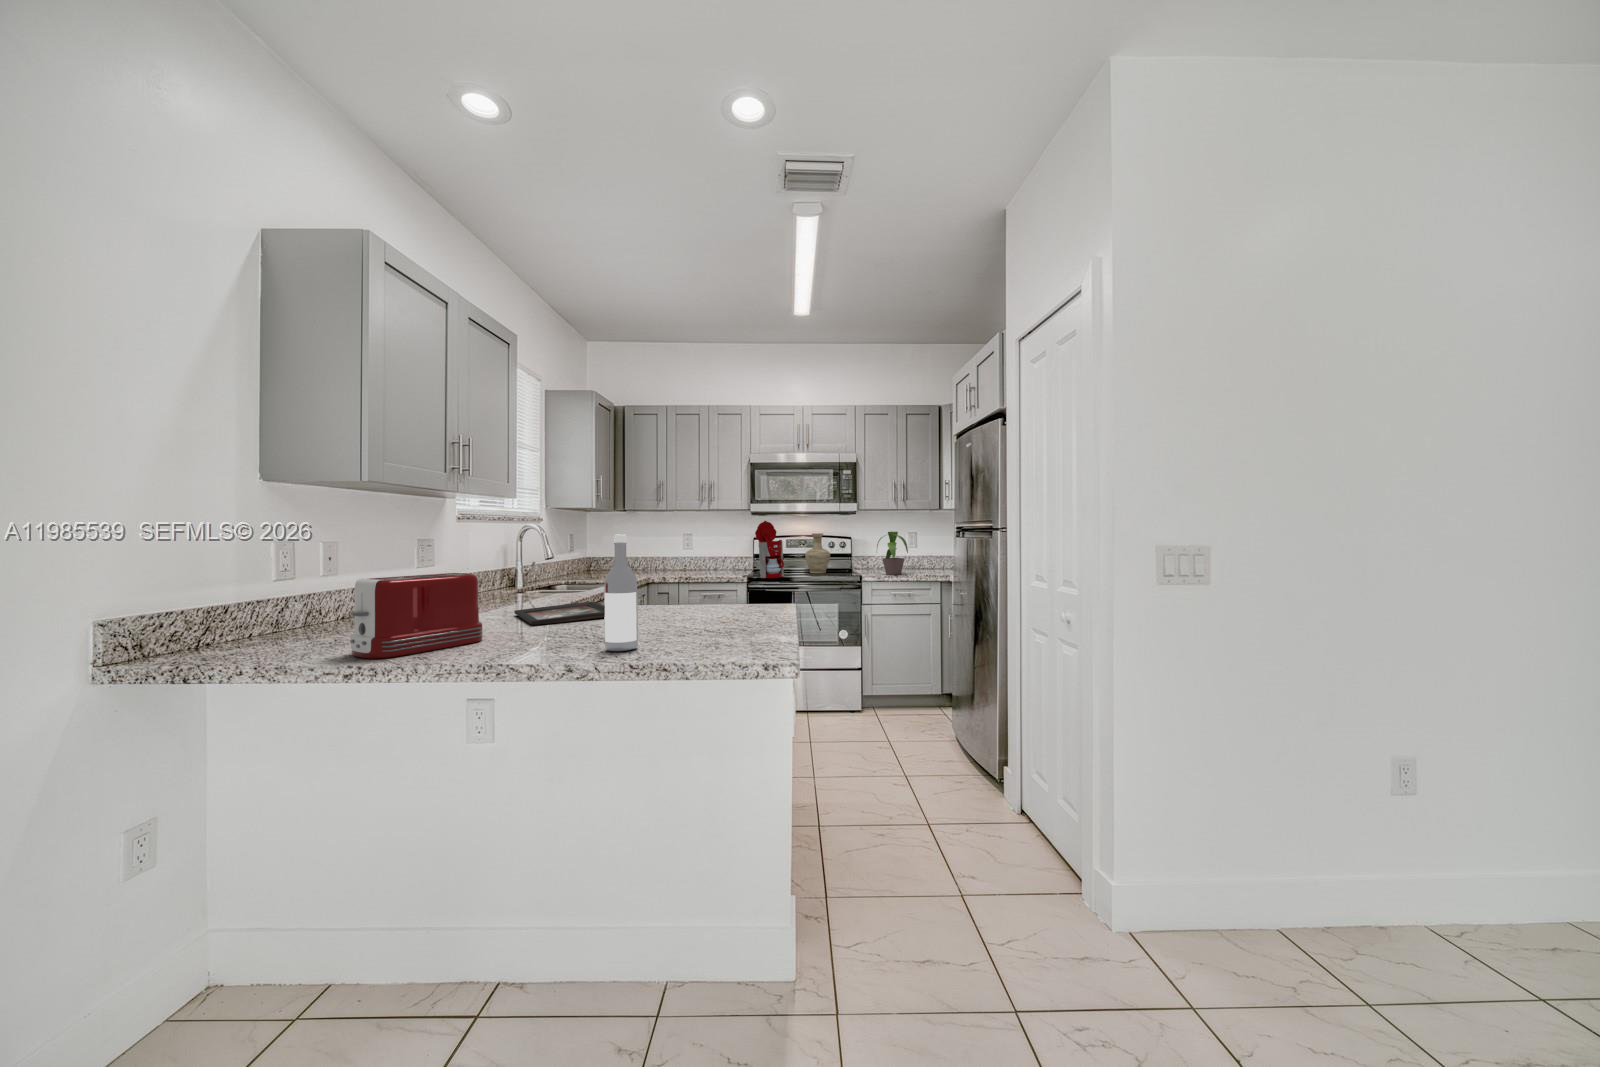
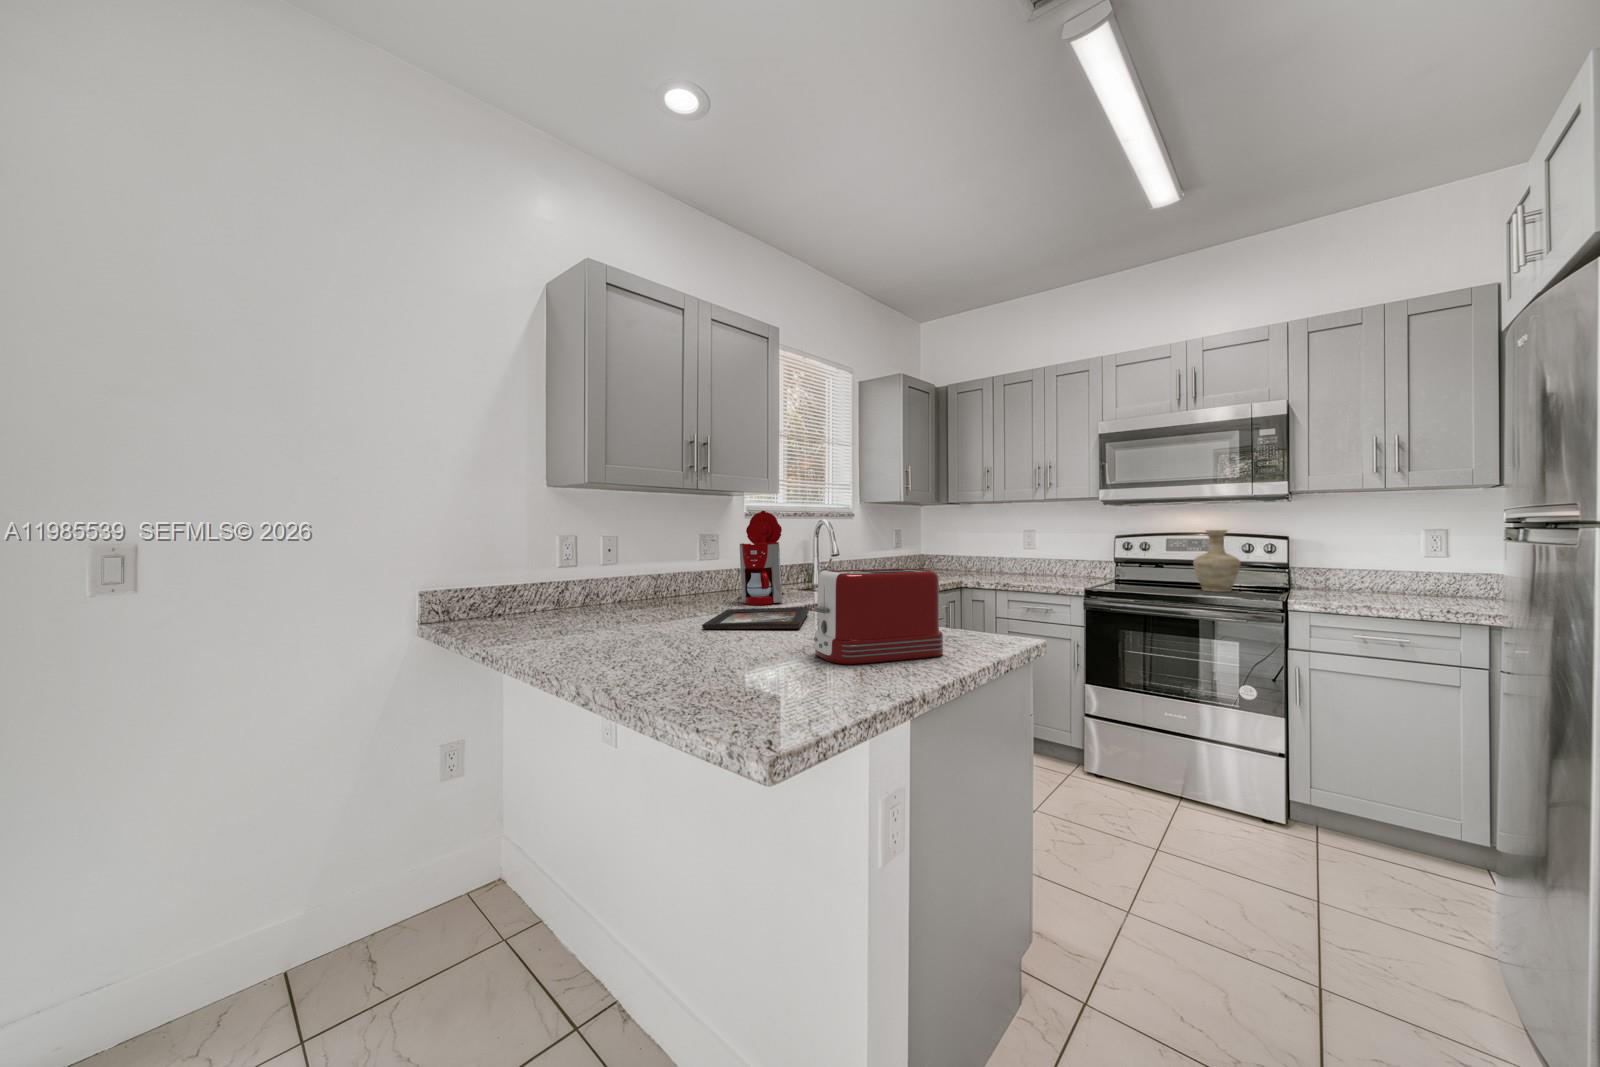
coffee maker: present [742,521,784,578] -> present [738,511,784,605]
potted plant: present [877,531,908,575] -> none [1324,526,1417,605]
wine bottle: present [604,534,638,651] -> none [656,526,698,682]
toaster: present [350,573,483,659] -> present [814,569,943,664]

